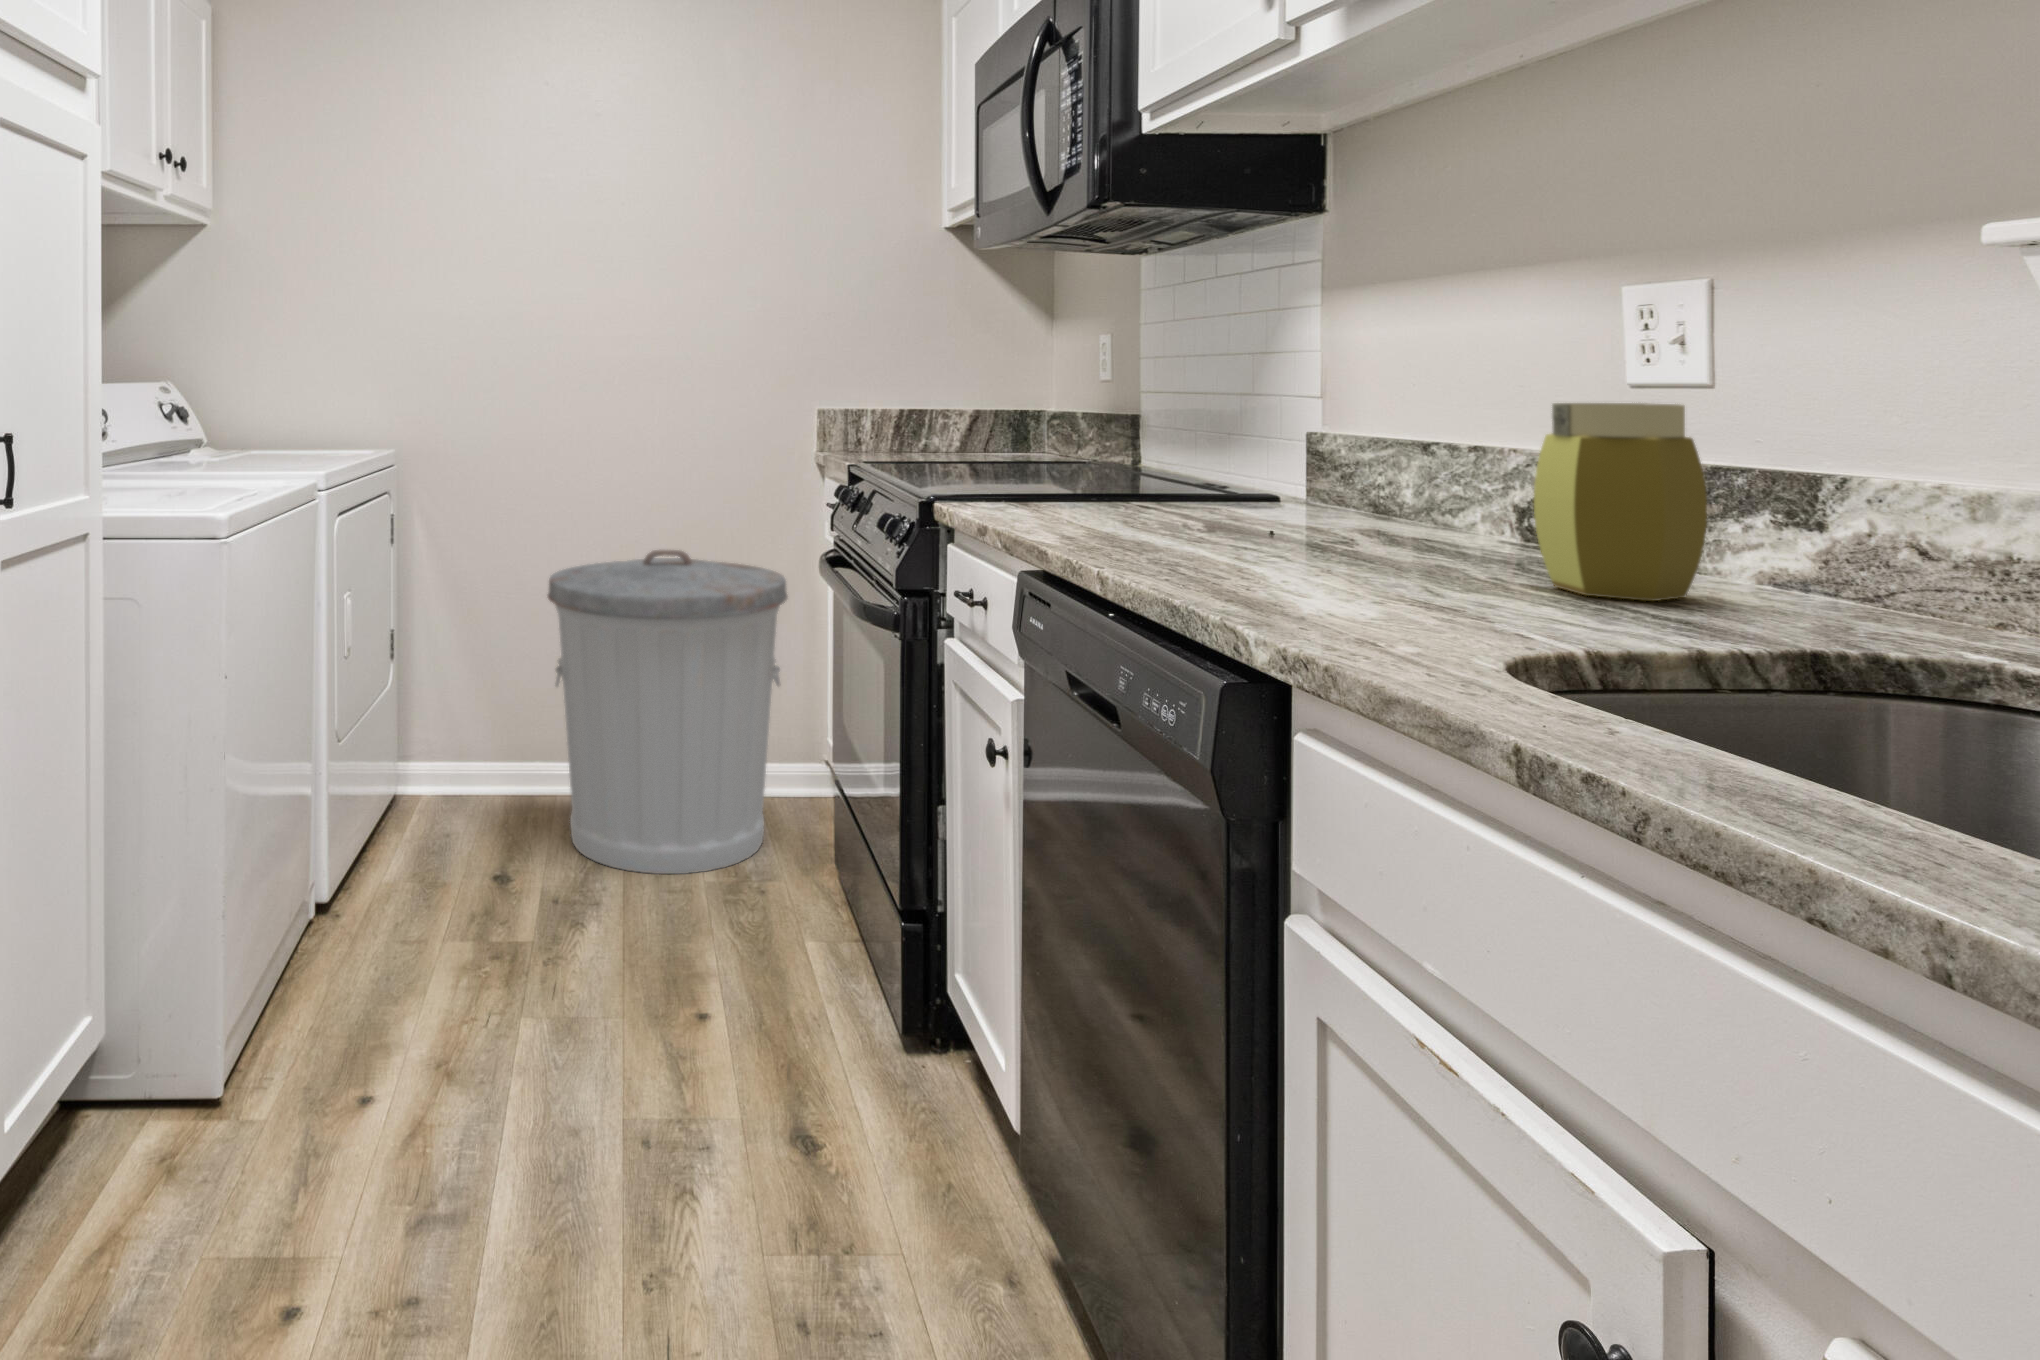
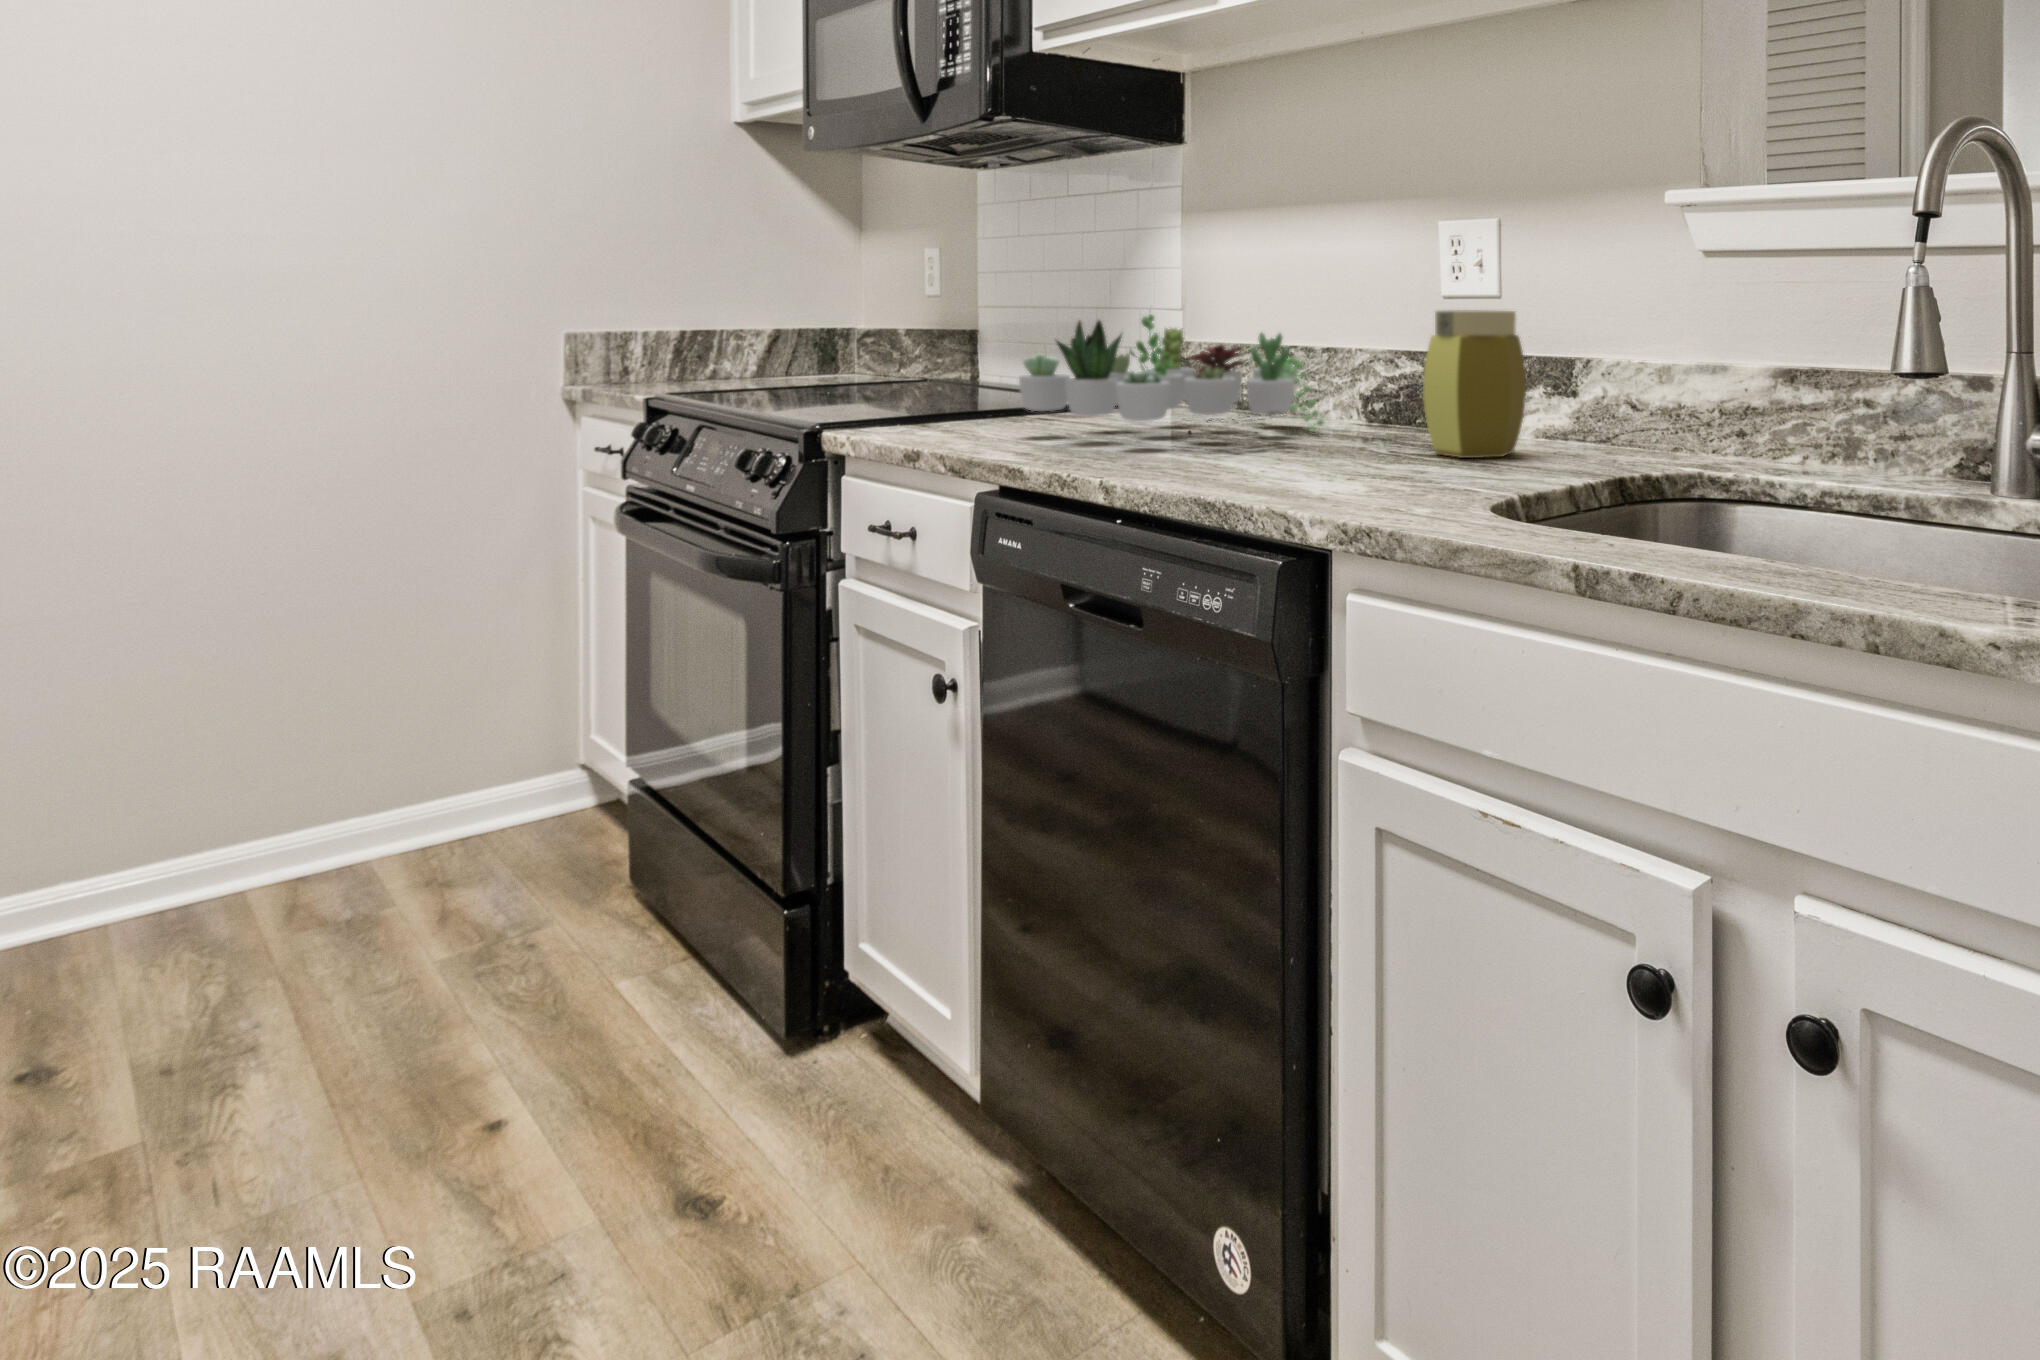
succulent plant: none [1087,392,1440,544] -> present [1019,314,1324,431]
trash can: present [548,550,788,874] -> none [83,532,542,996]

